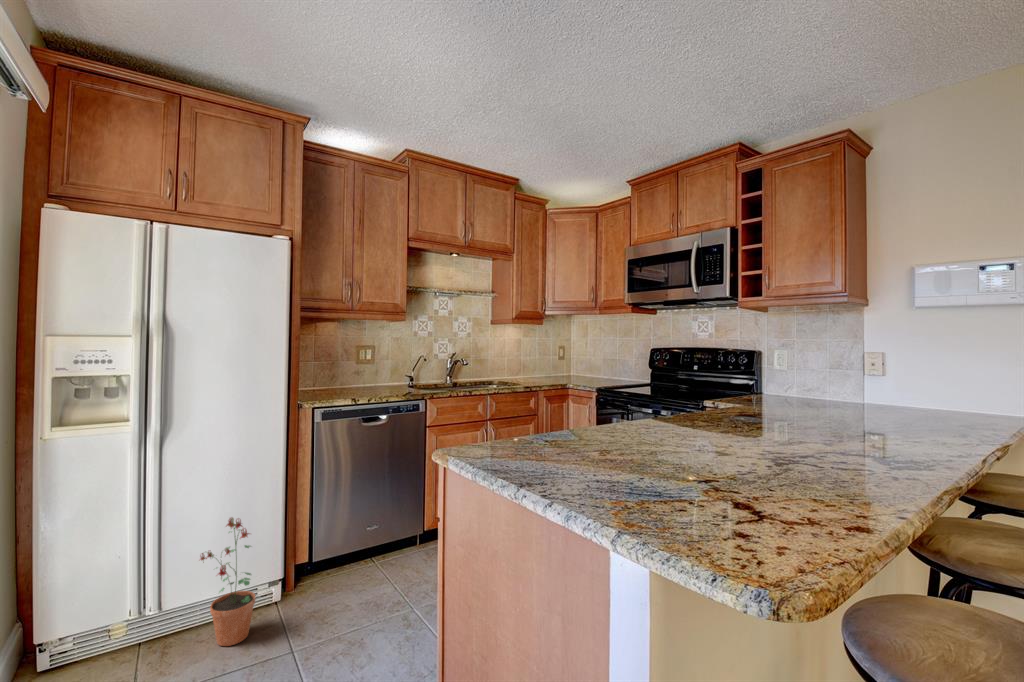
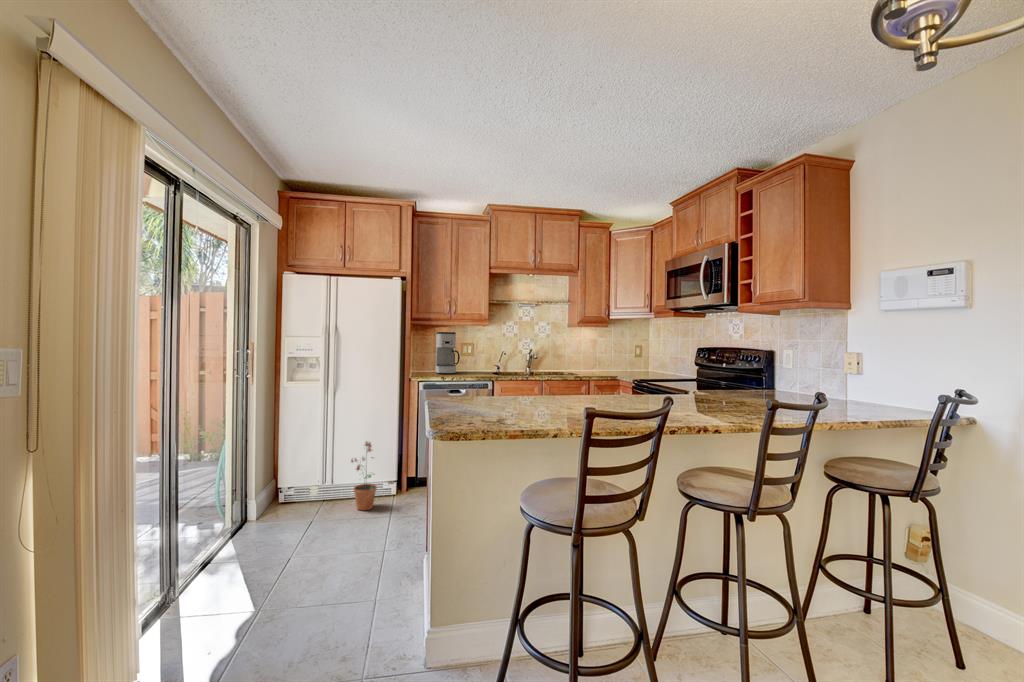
coffee maker: none [322,329,363,391] -> present [436,332,460,374]

